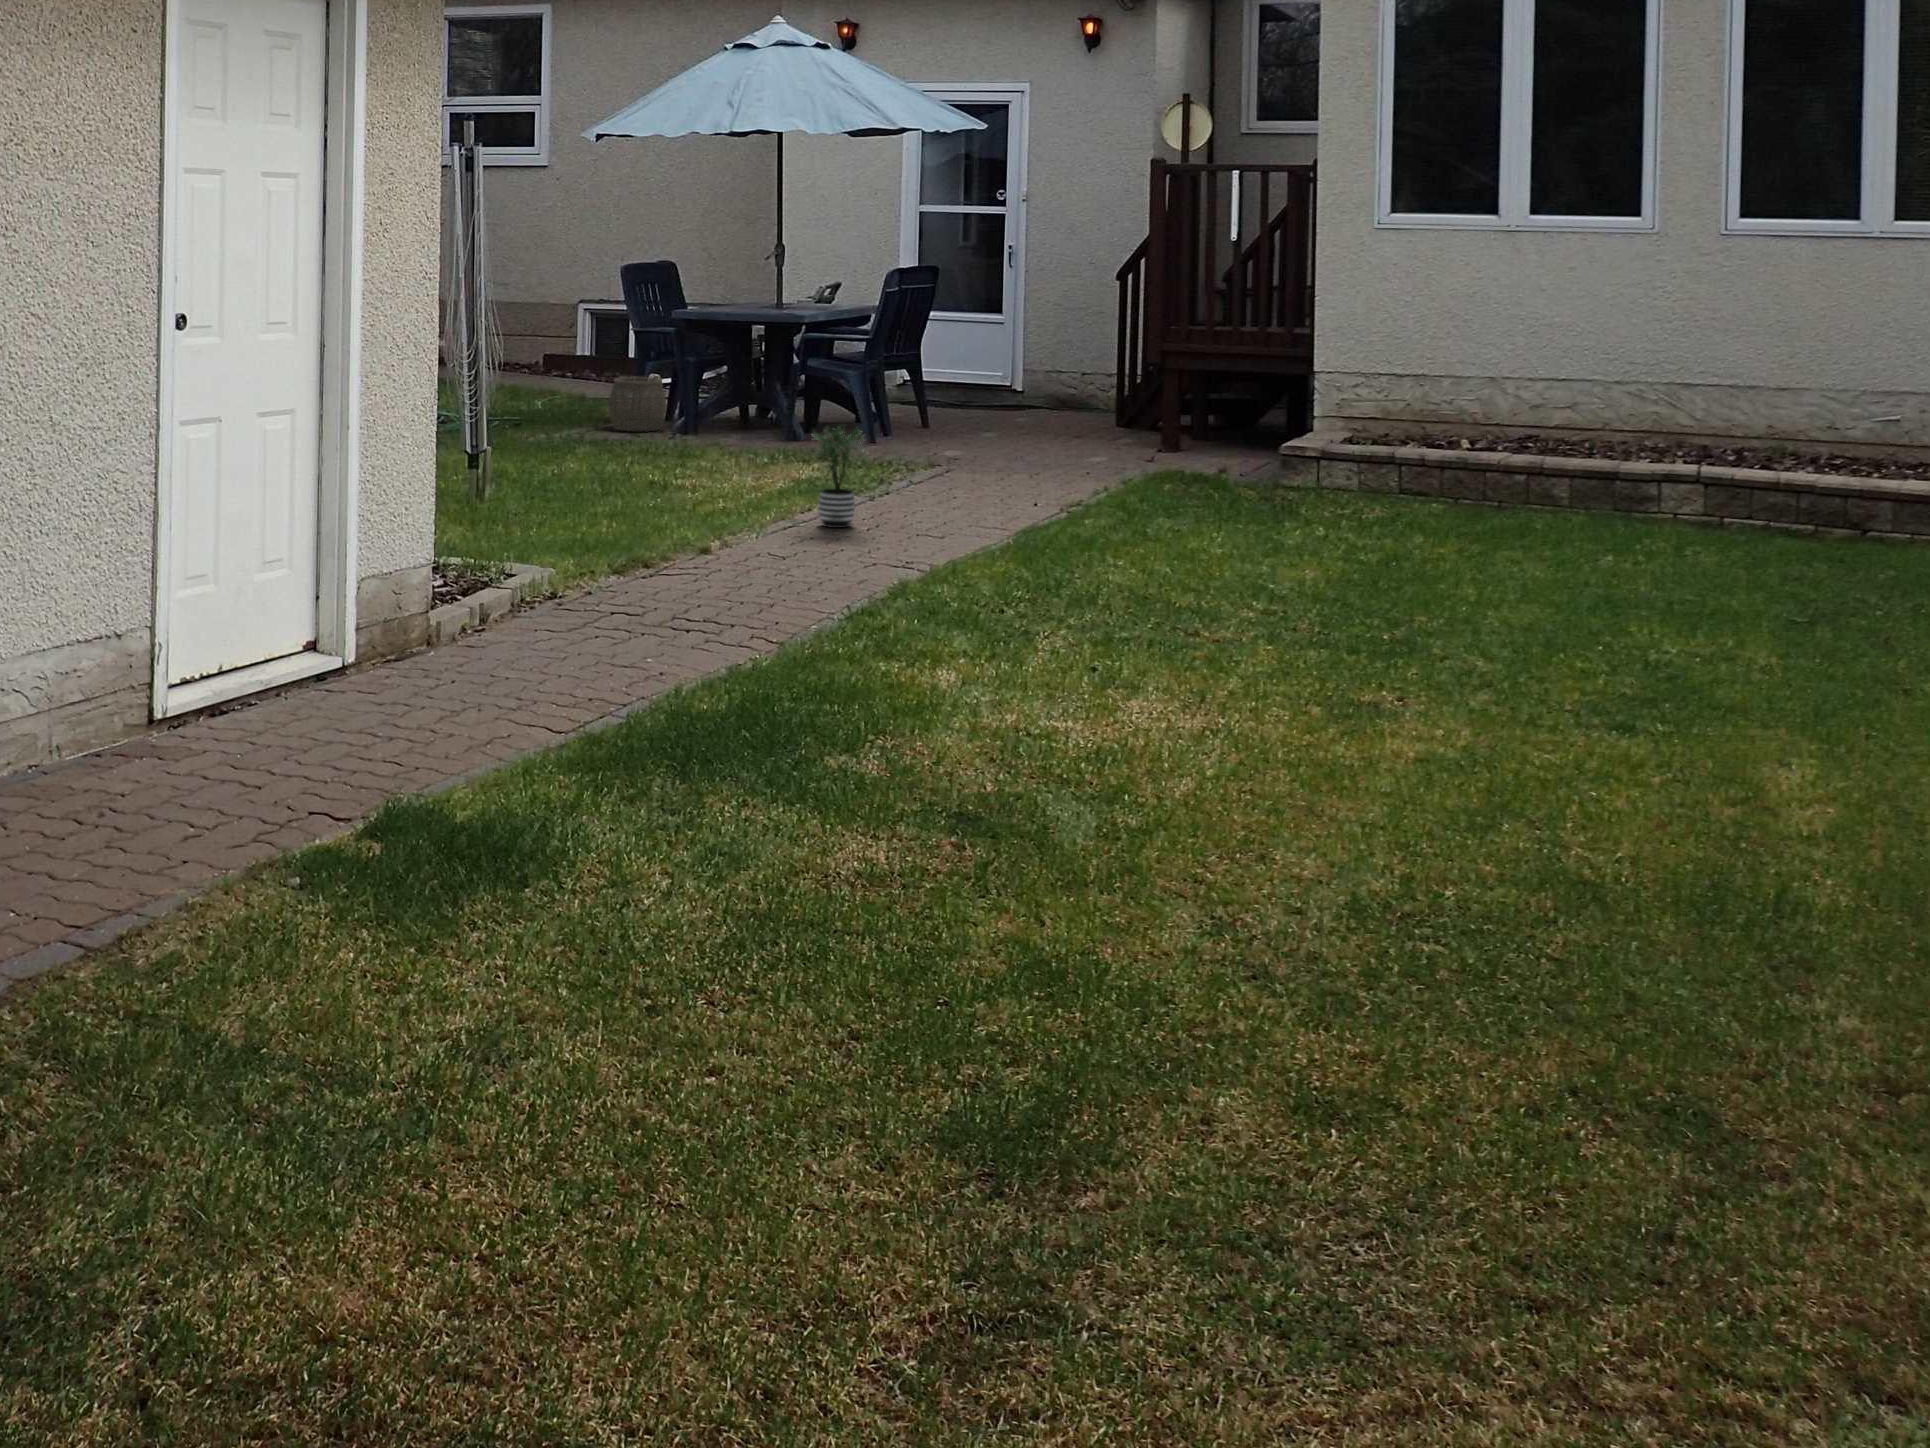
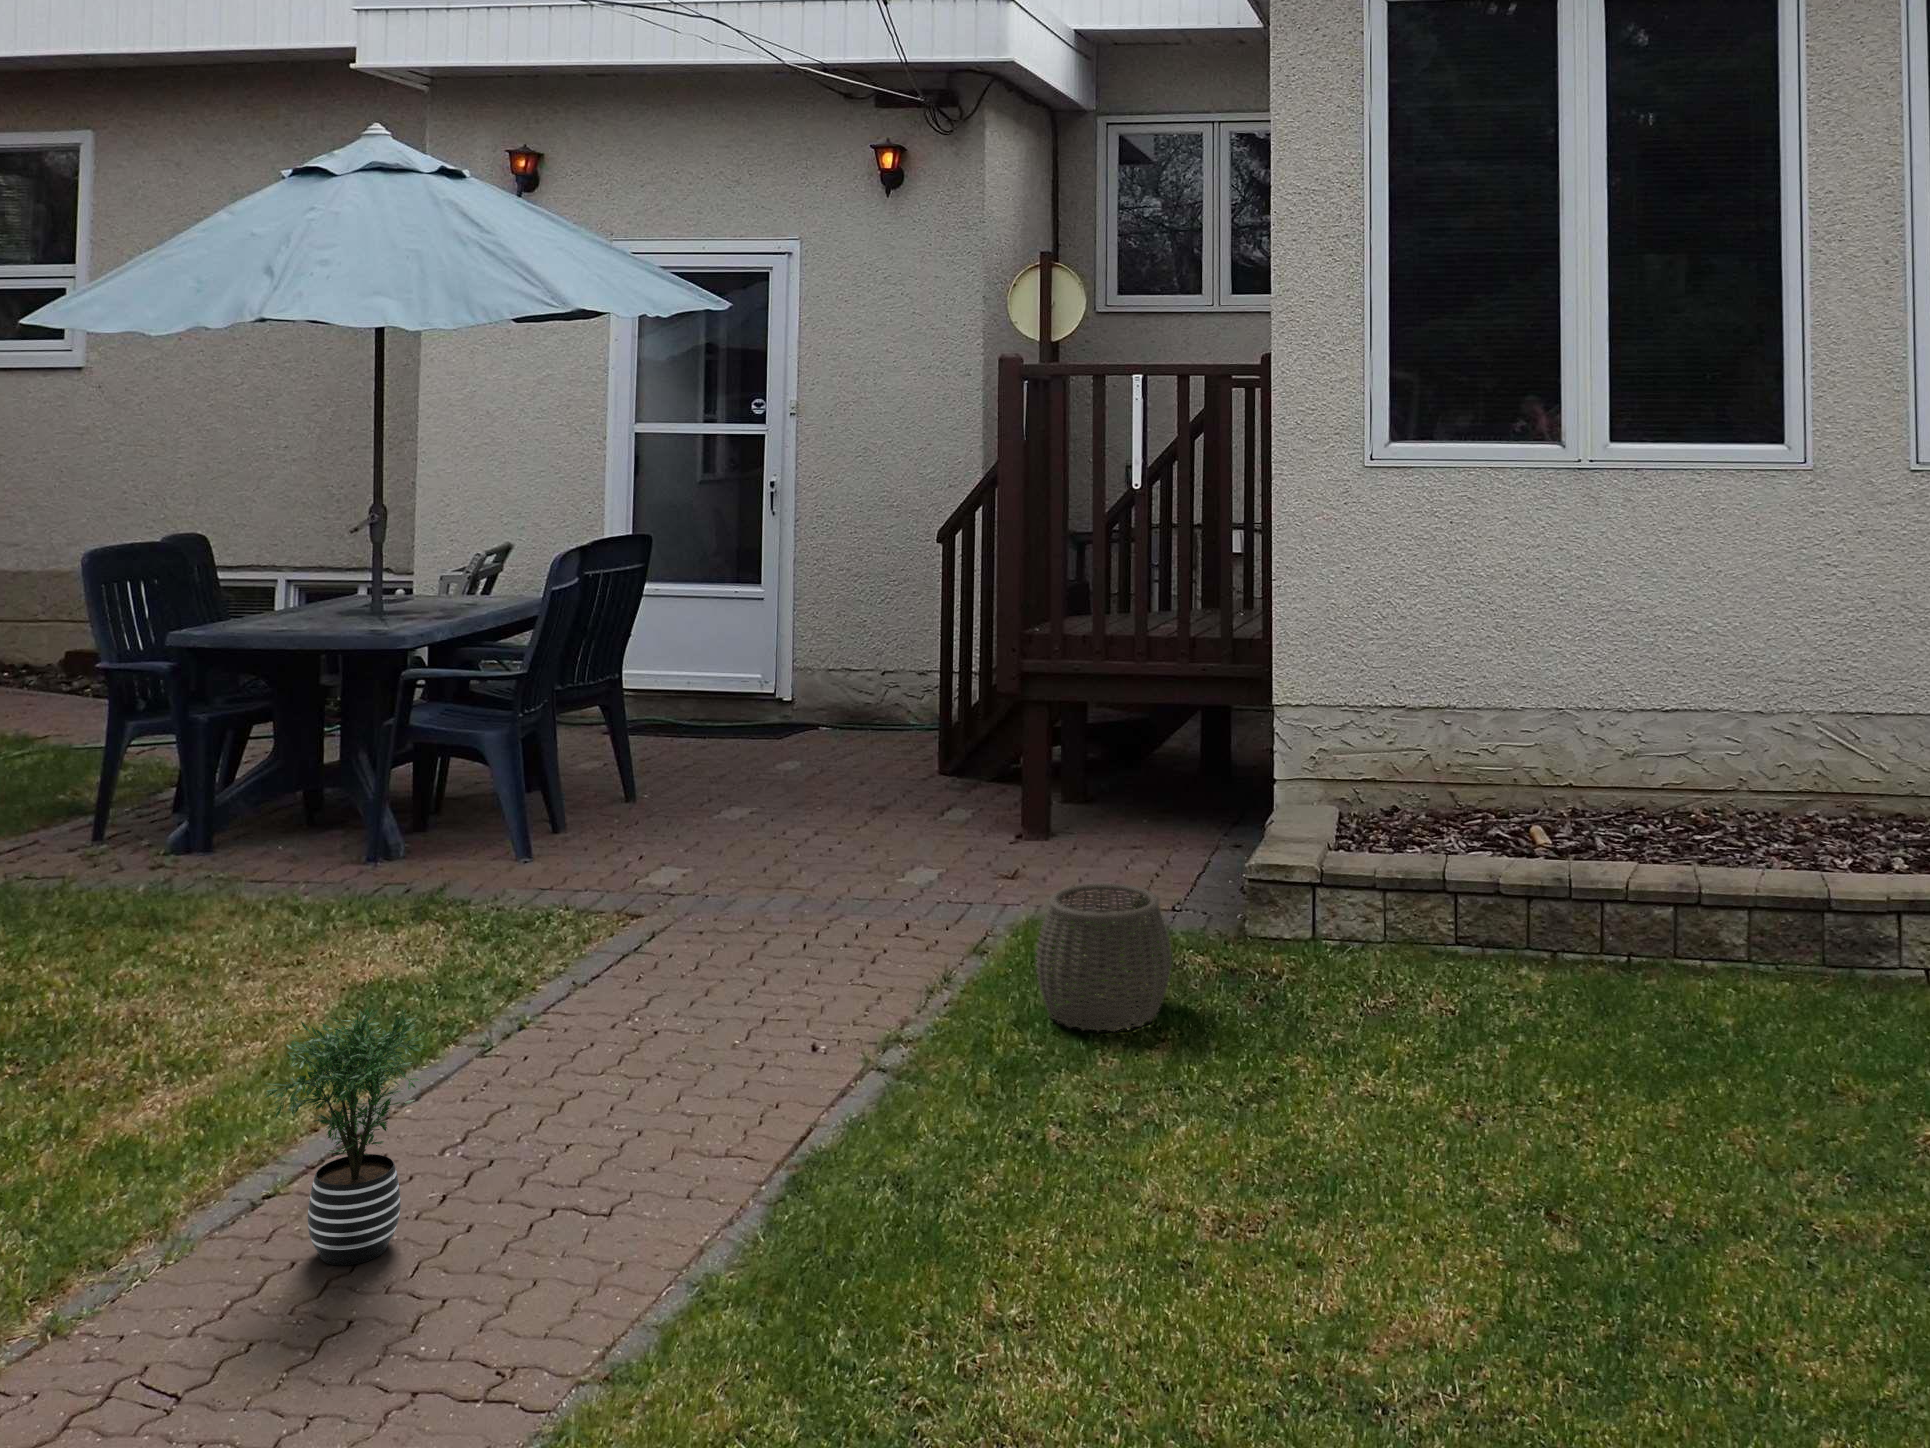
woven basket: present [609,377,666,432] -> present [1035,883,1172,1032]

